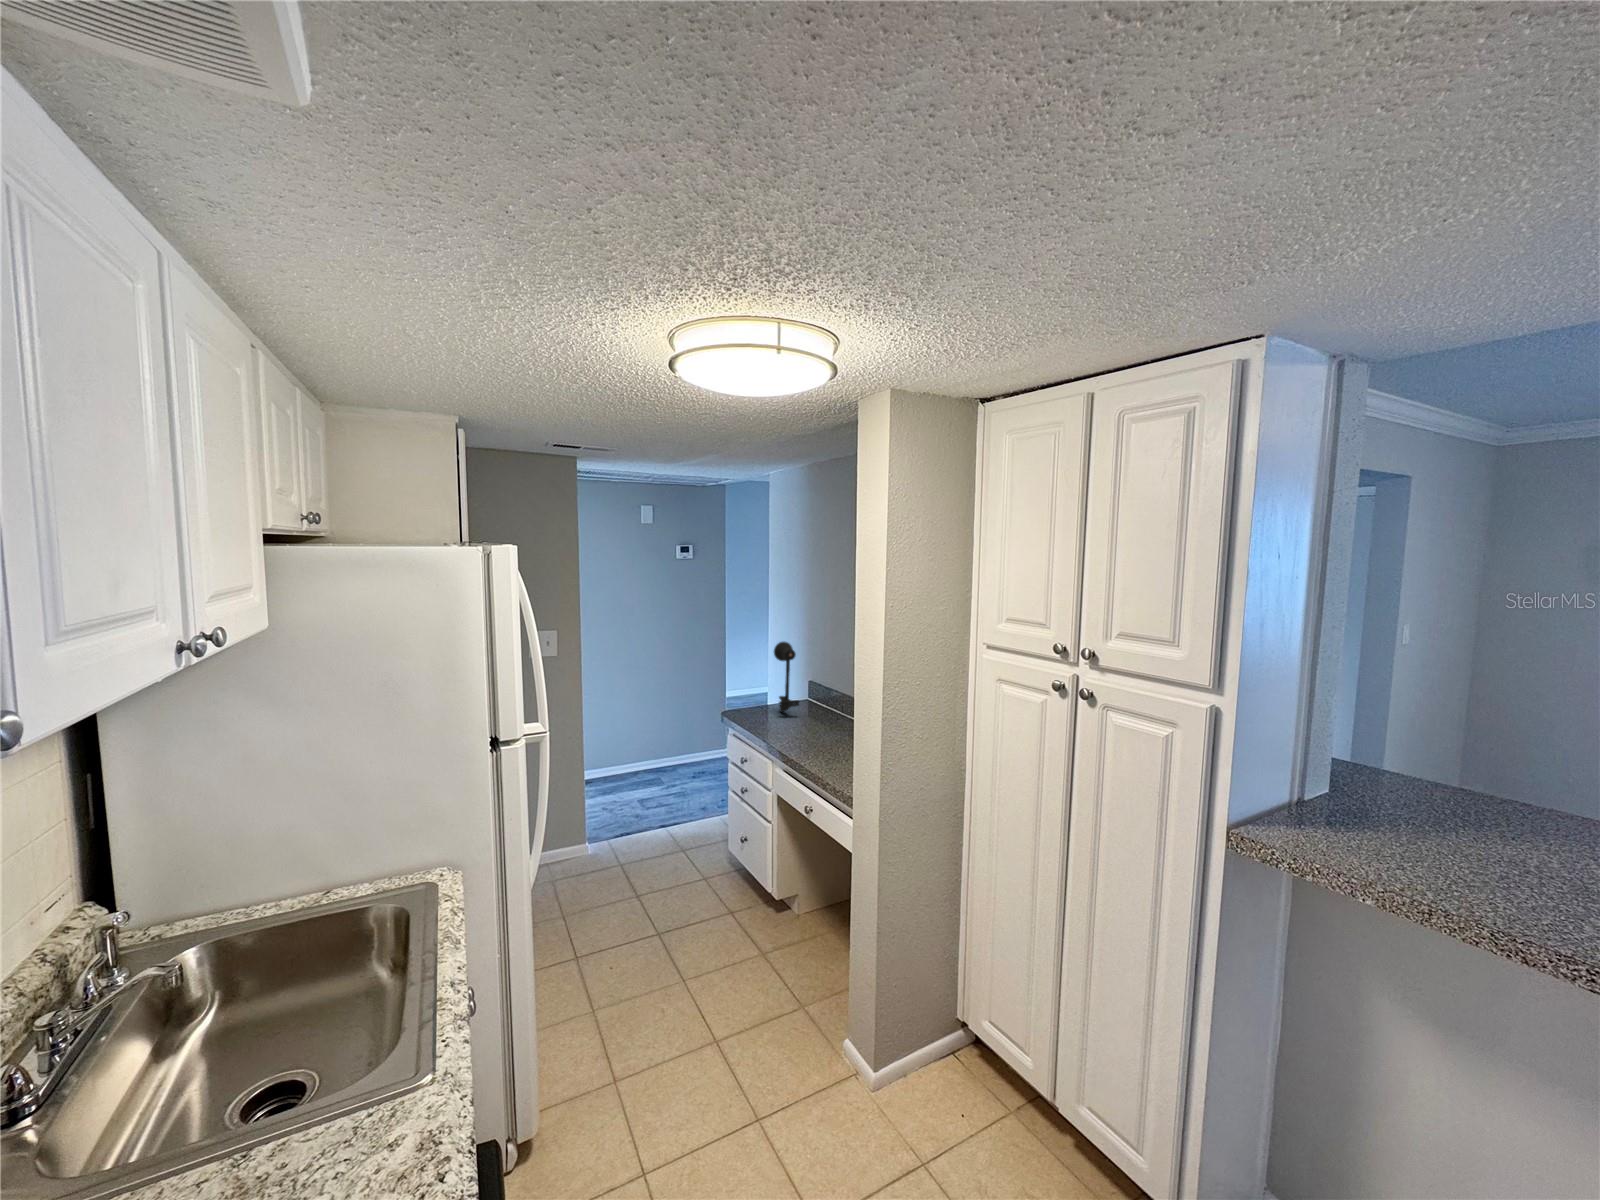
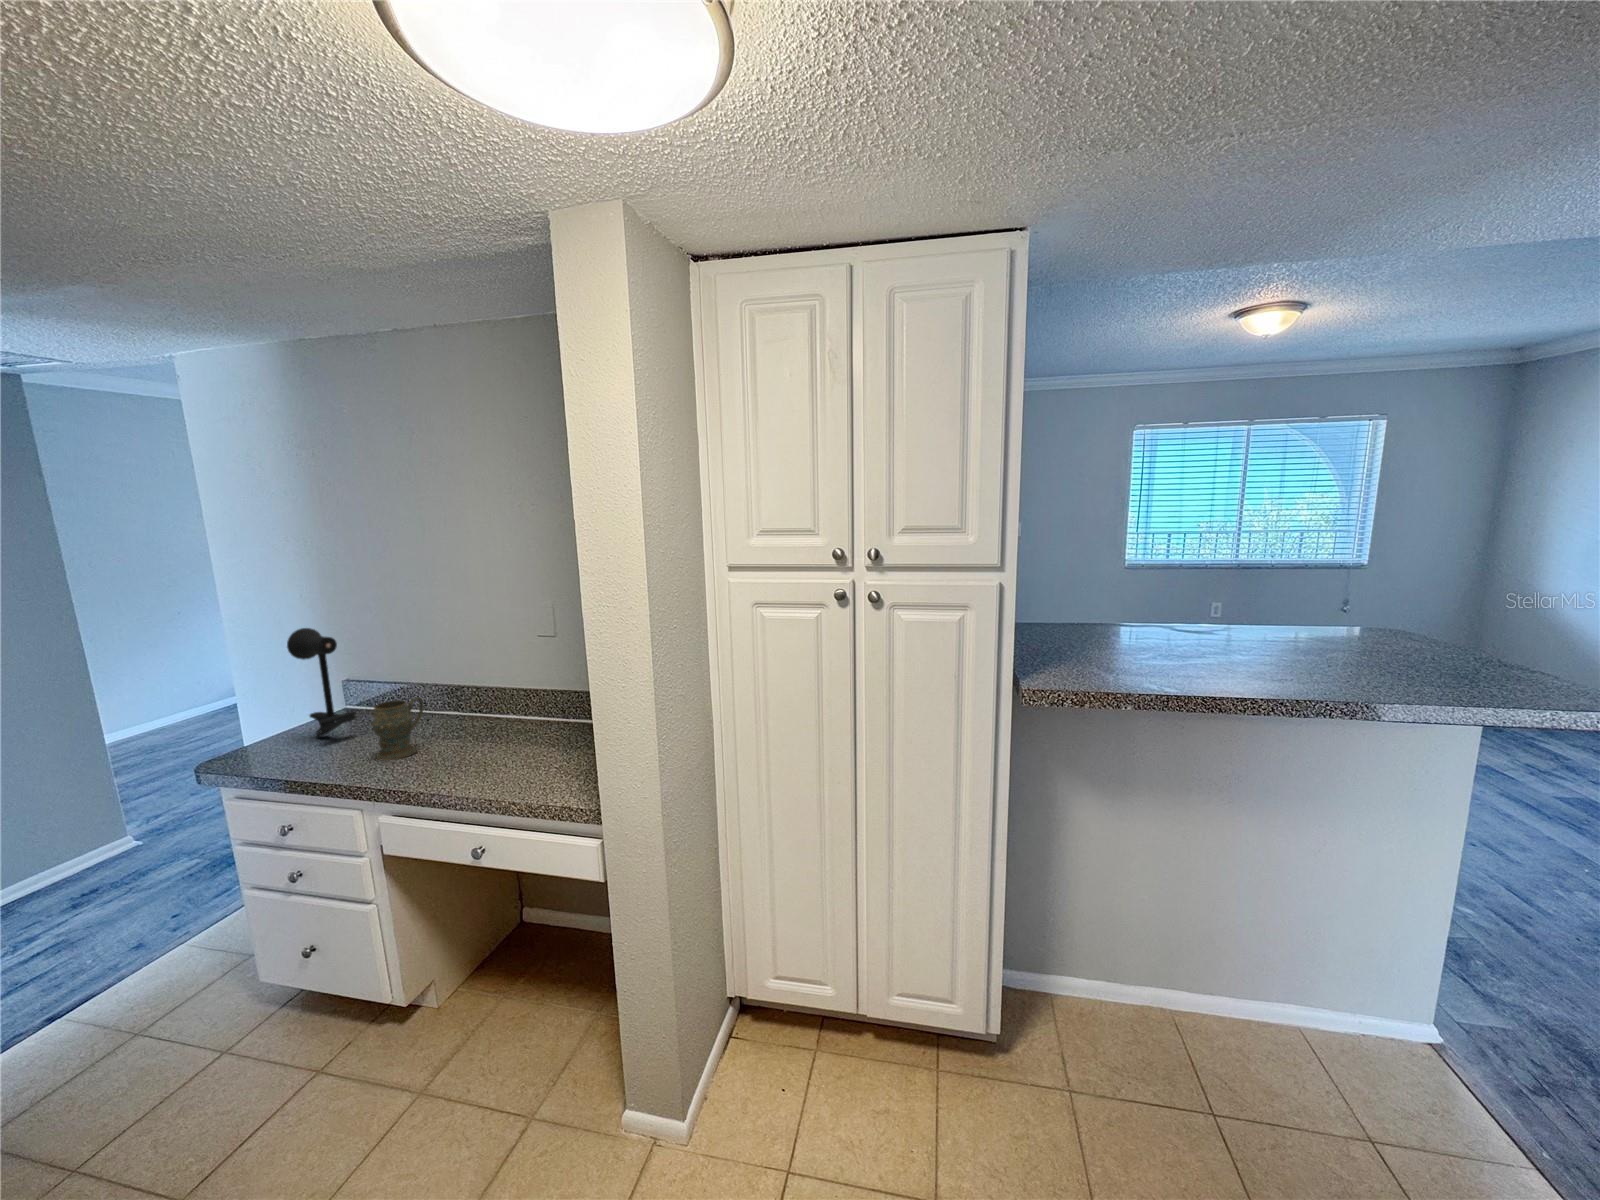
mug: none [793,698,826,737] -> present [372,697,423,761]

